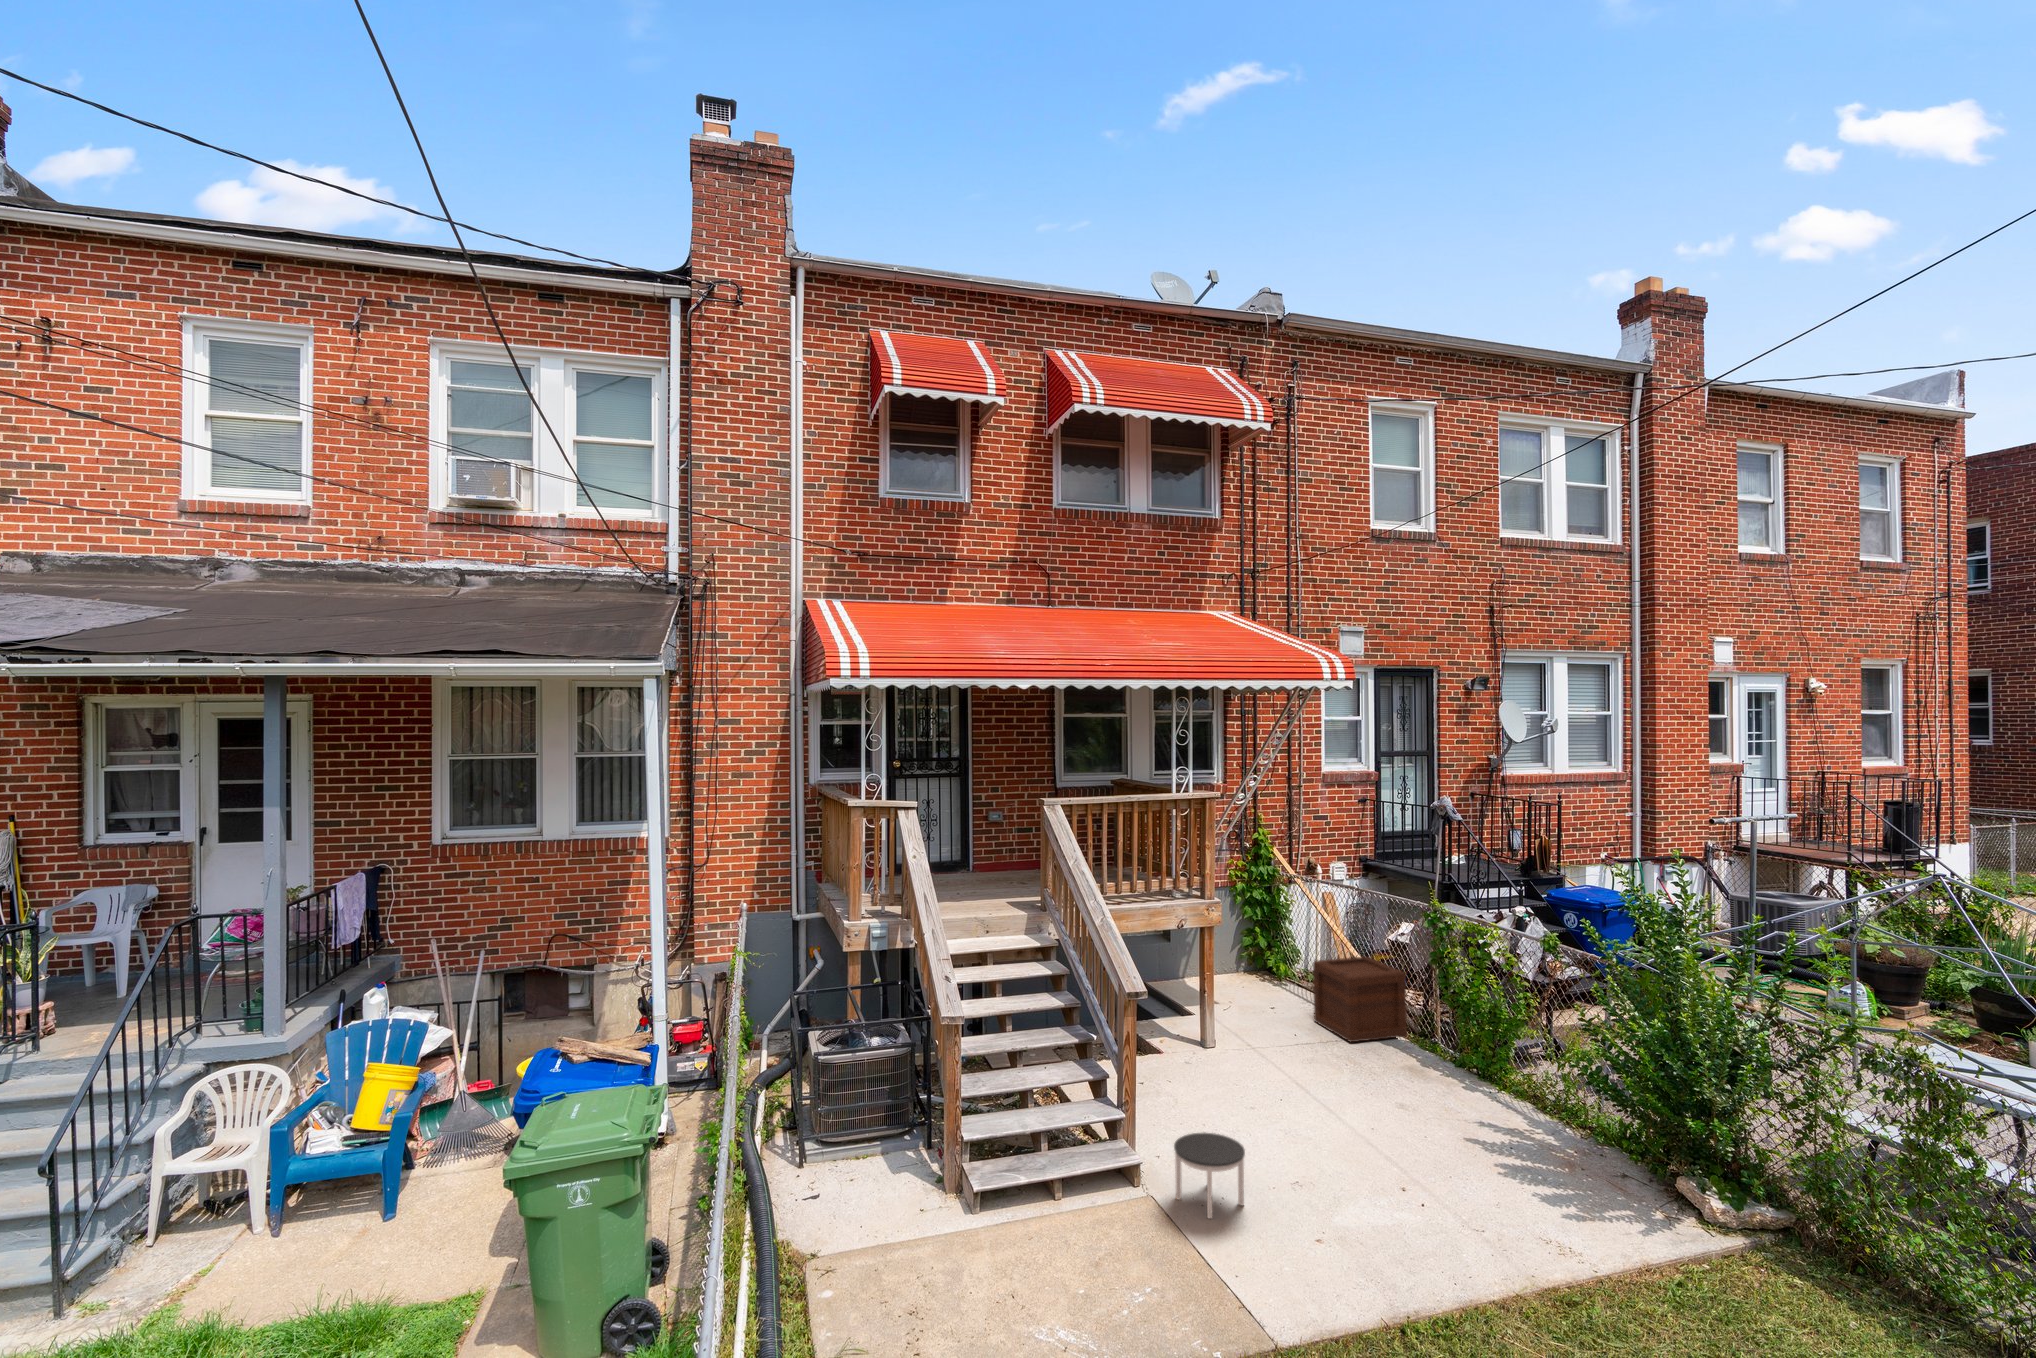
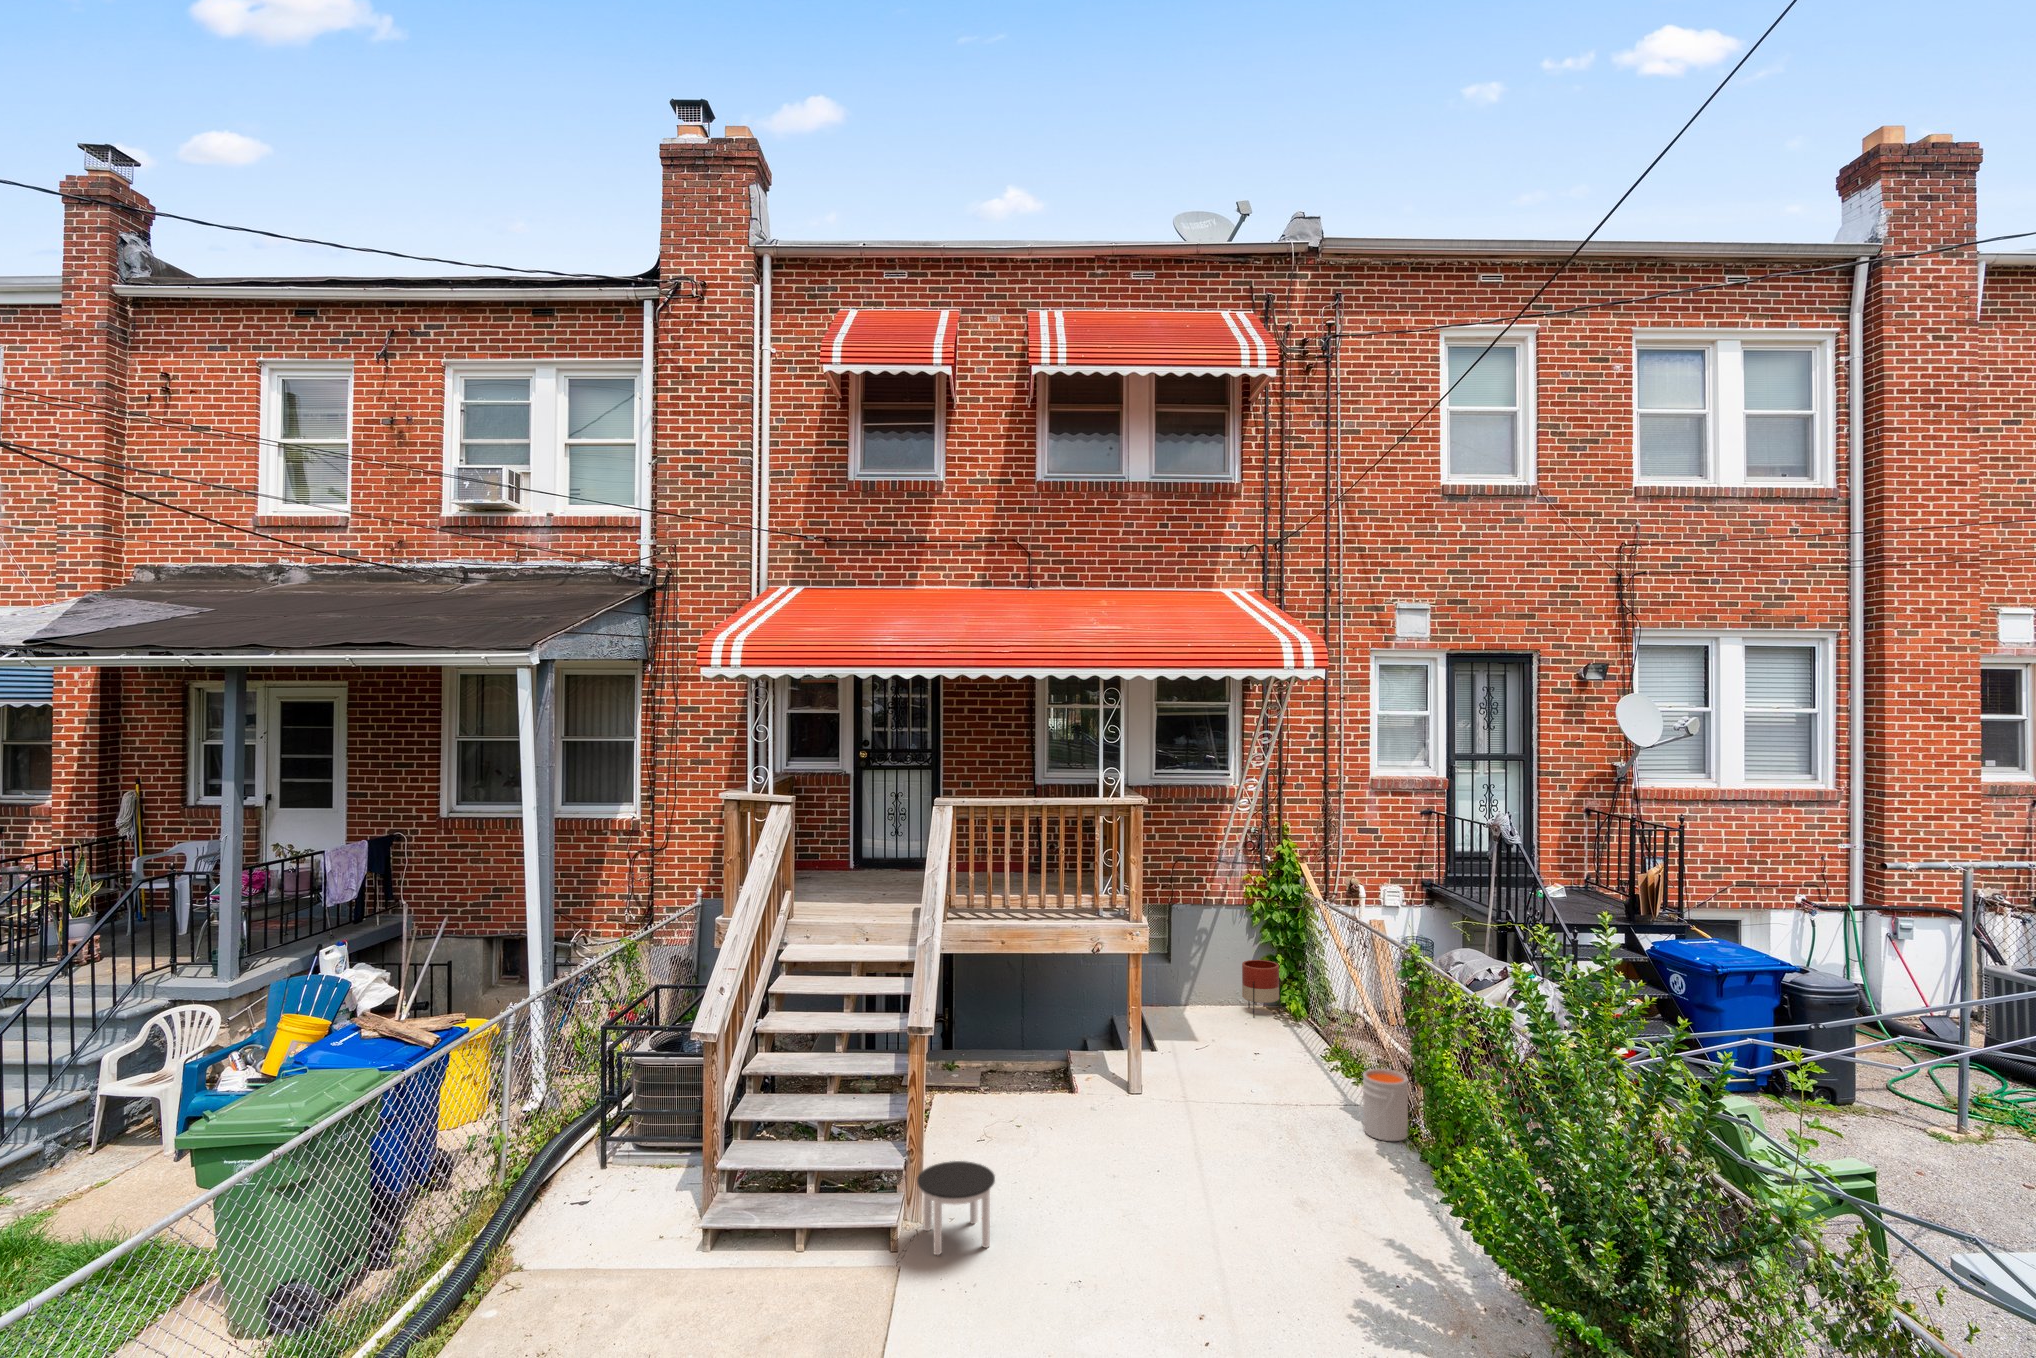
planter: none [1236,933,1268,983] -> present [1242,960,1280,1018]
wooden crate: present [1313,957,1407,1042] -> none [1282,995,1378,1095]
bucket: none [1415,1014,1460,1072] -> present [1362,1069,1408,1141]

